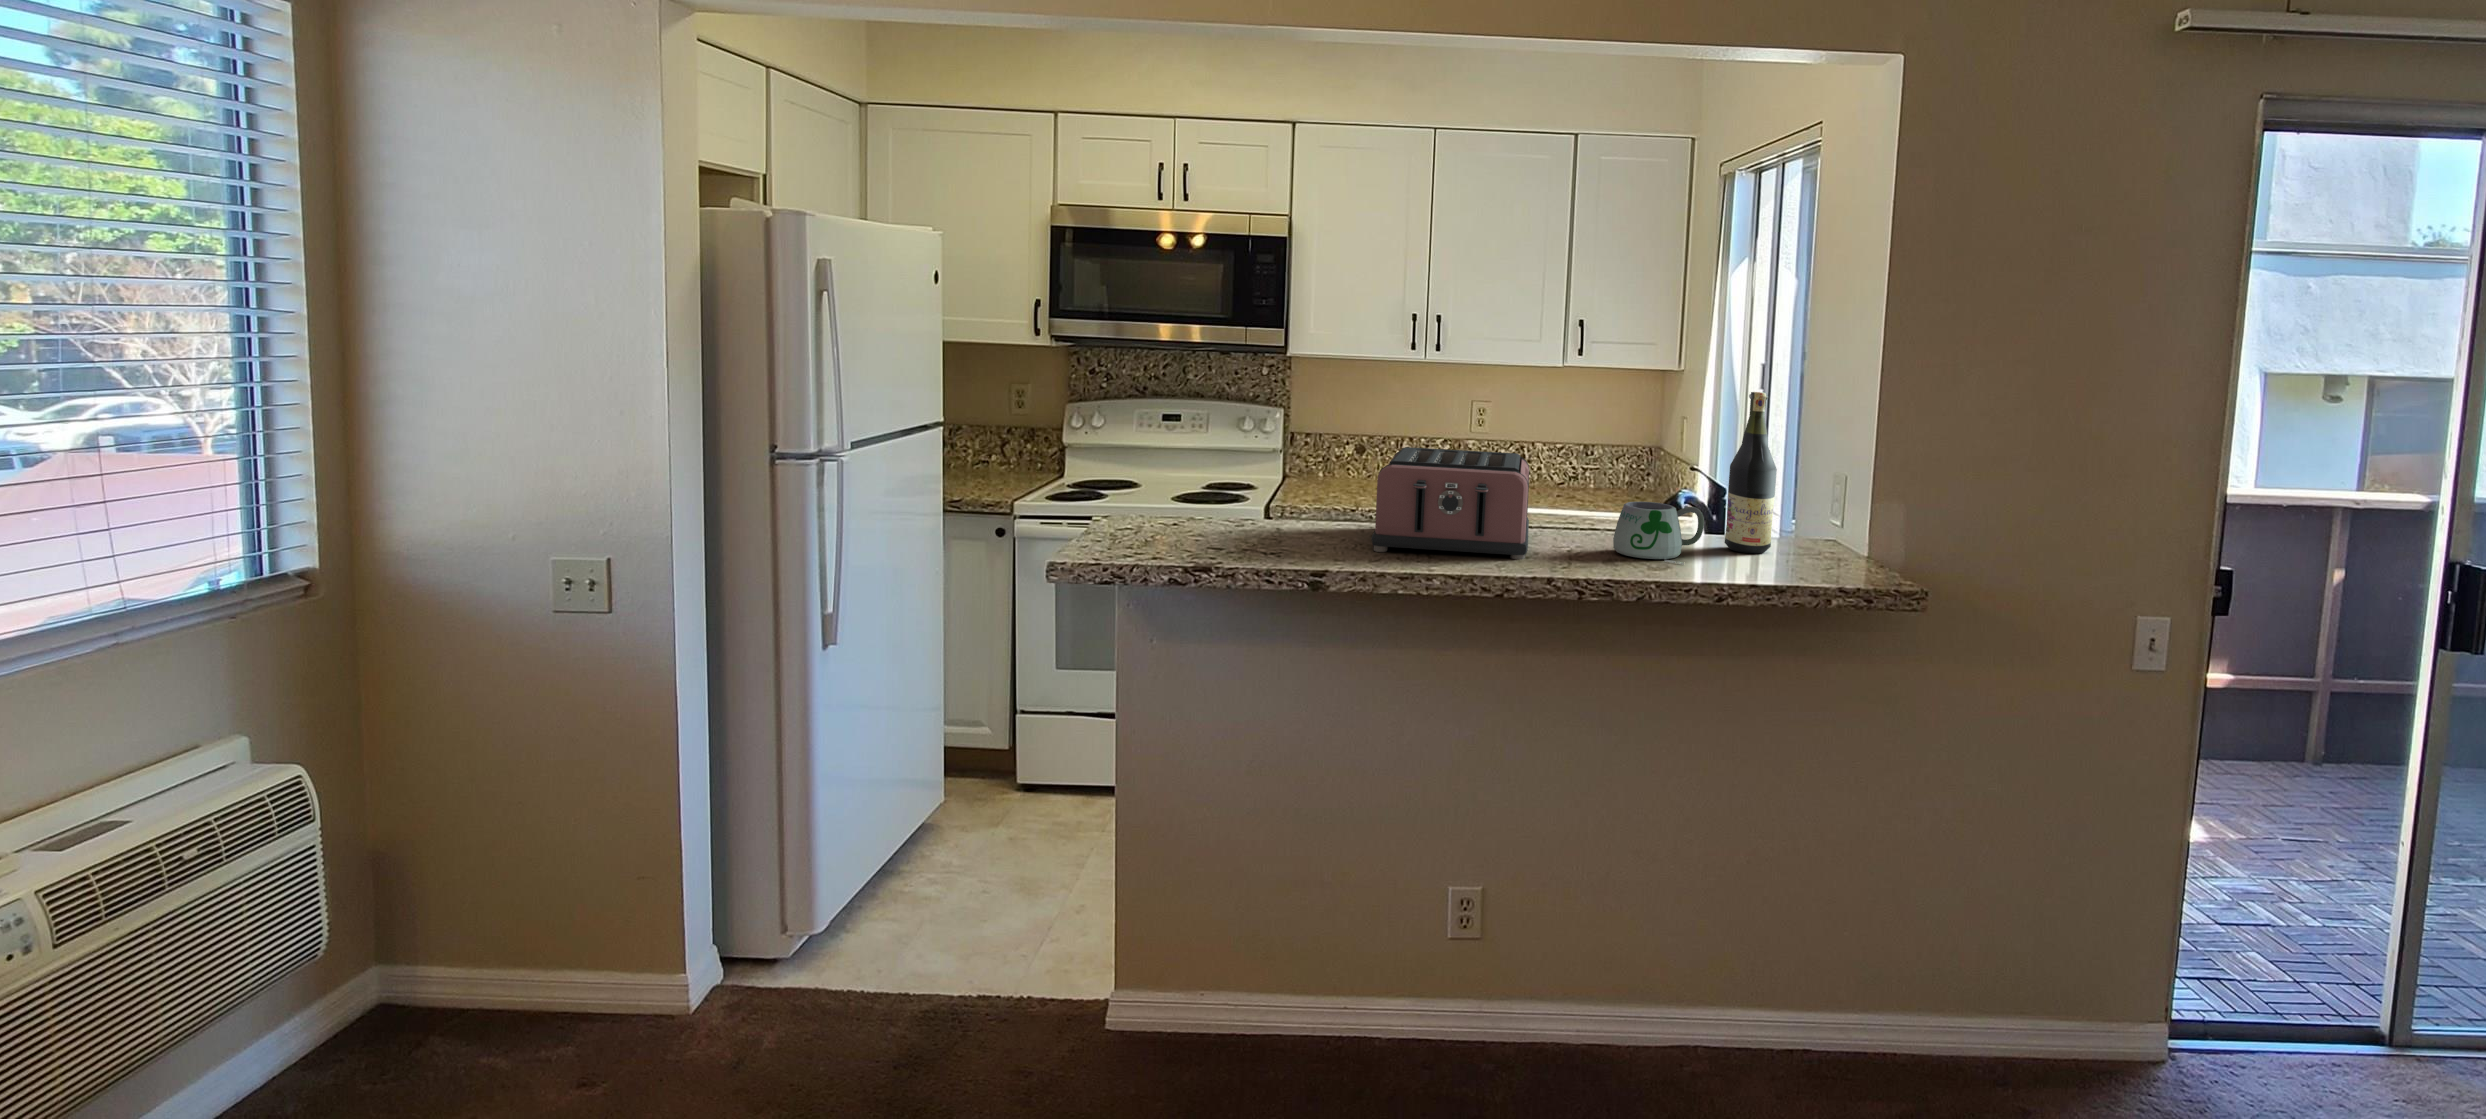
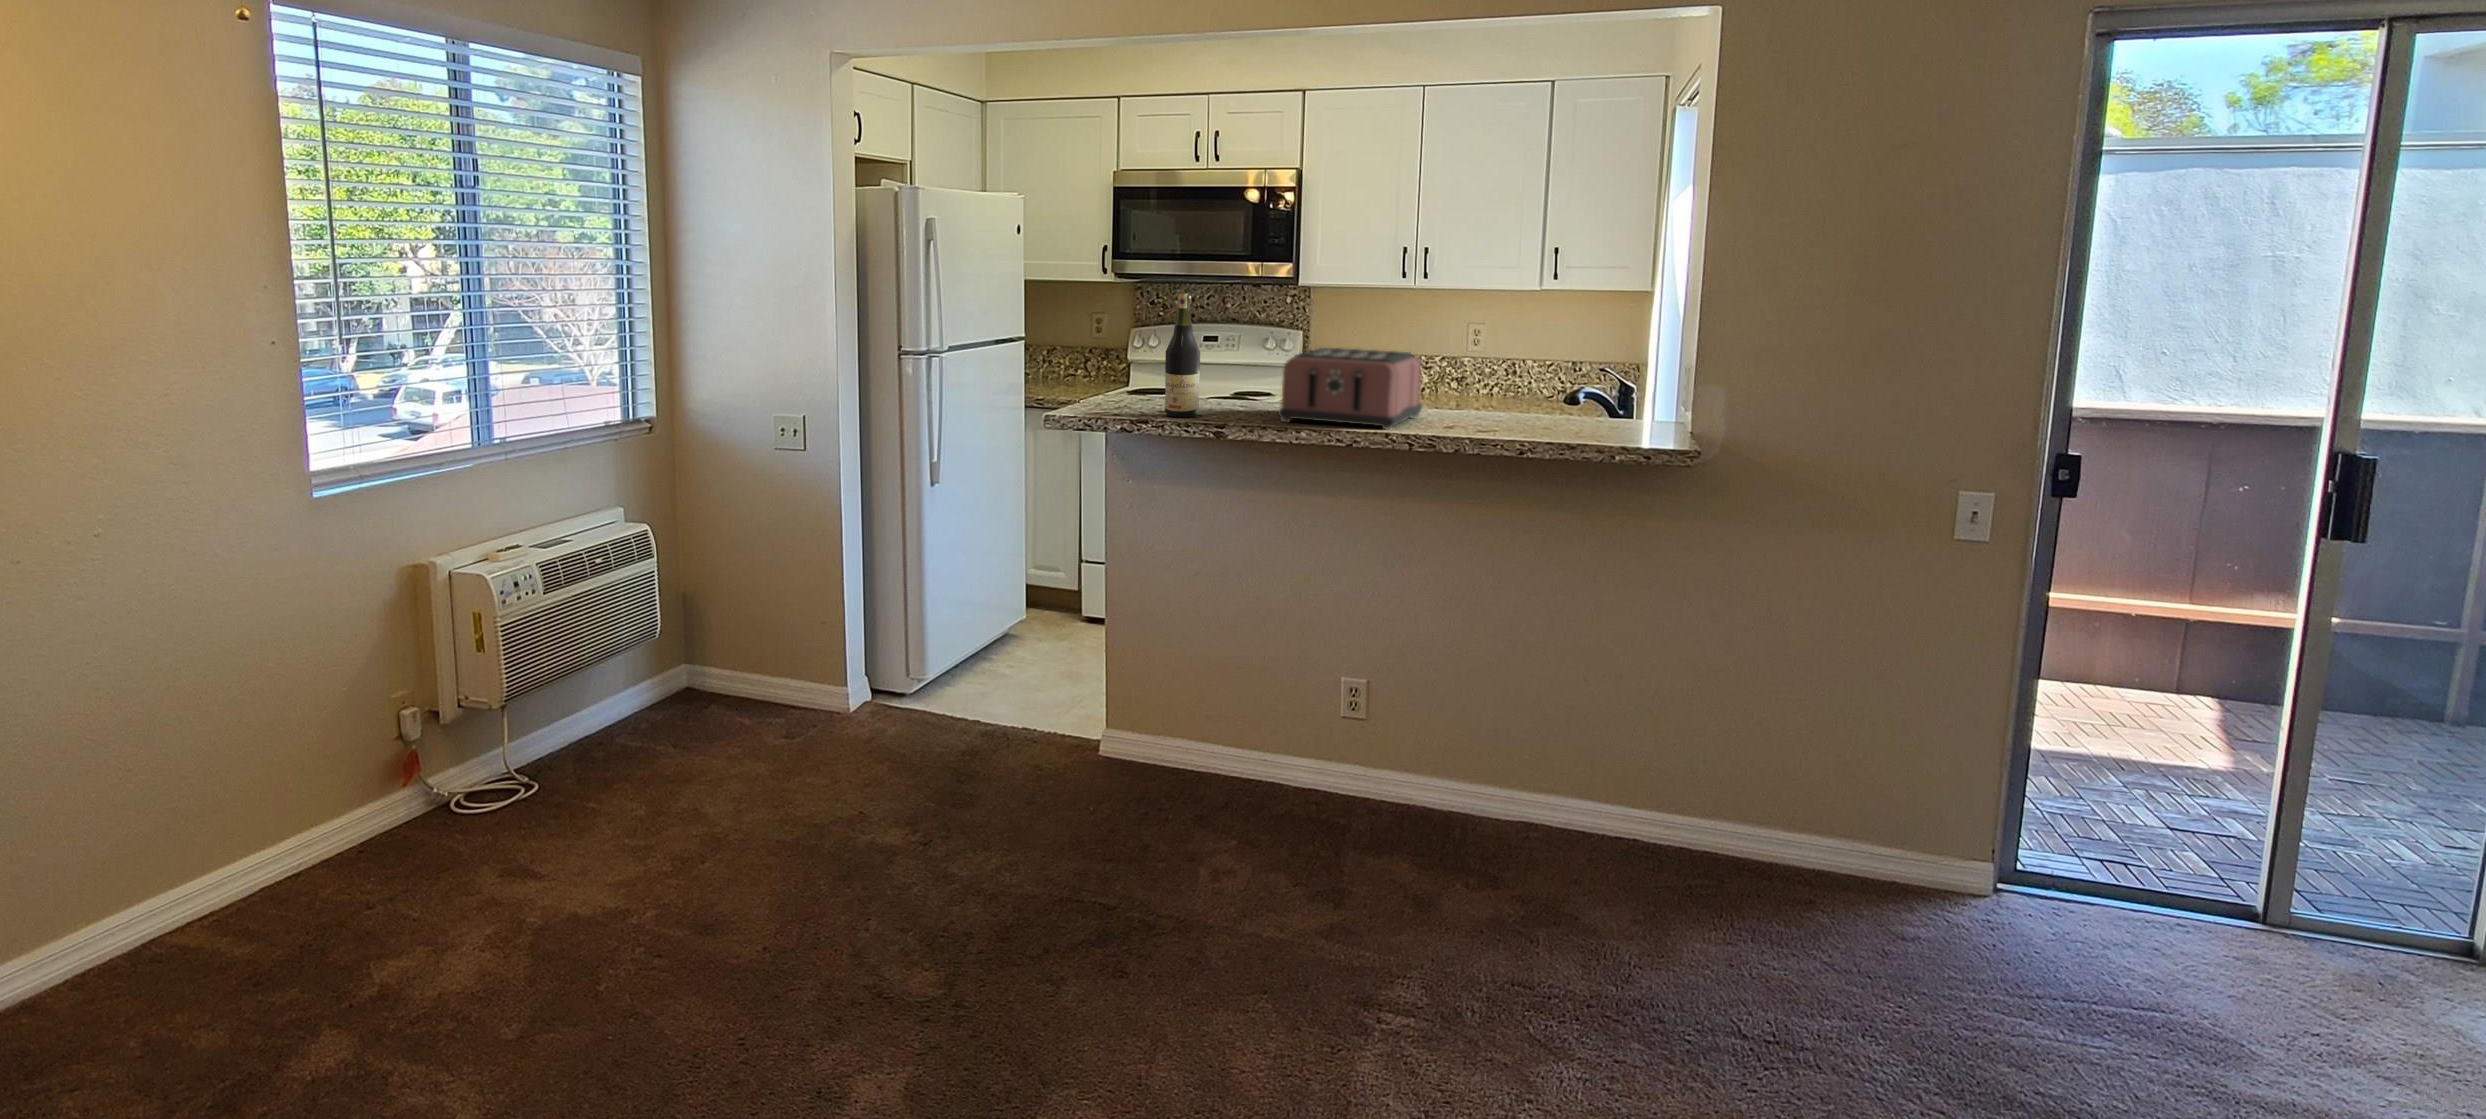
wine bottle: present [1725,392,1777,553] -> present [1164,293,1200,417]
mug: present [1613,502,1704,564] -> none [1473,389,1549,437]

